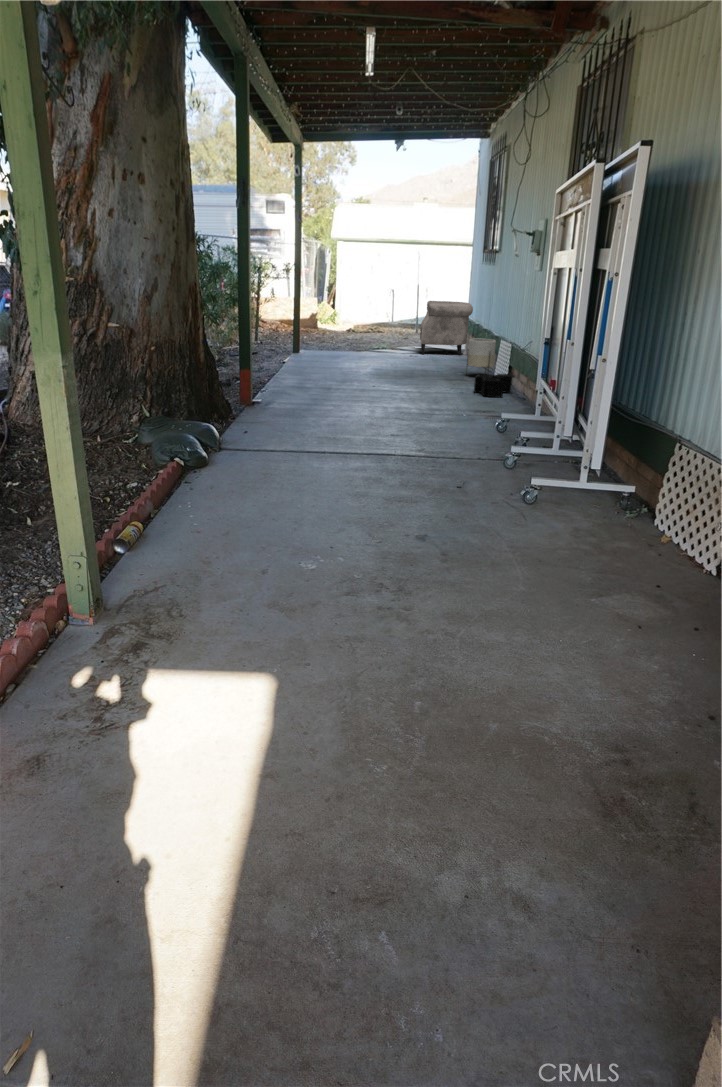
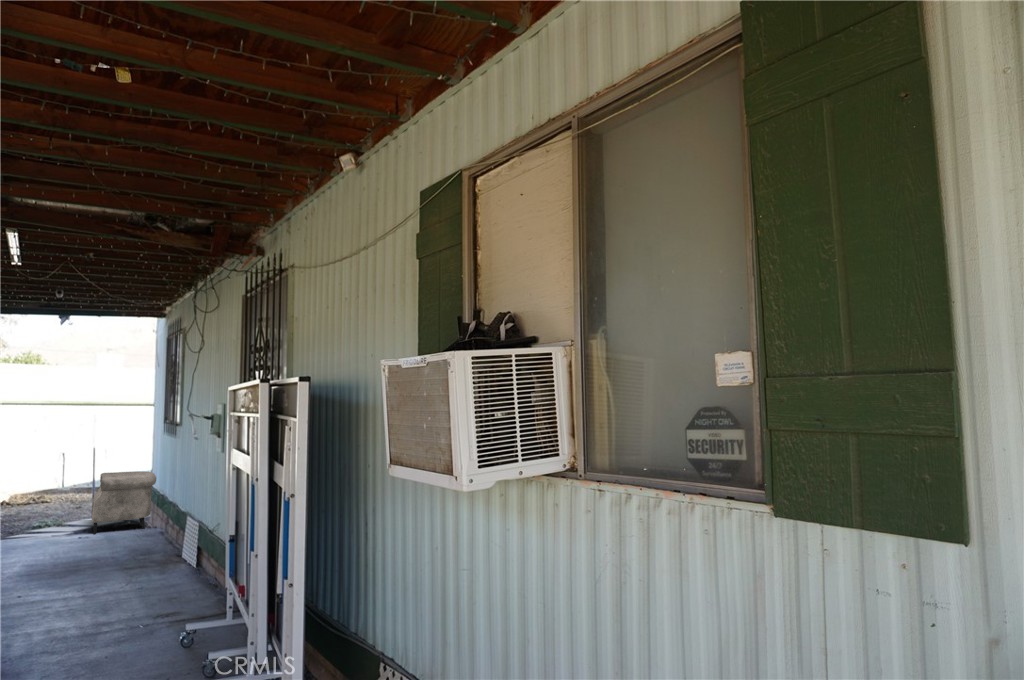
planter: present [467,339,496,368] -> none [147,516,182,560]
storage bin: present [474,374,515,398] -> none [154,556,205,590]

